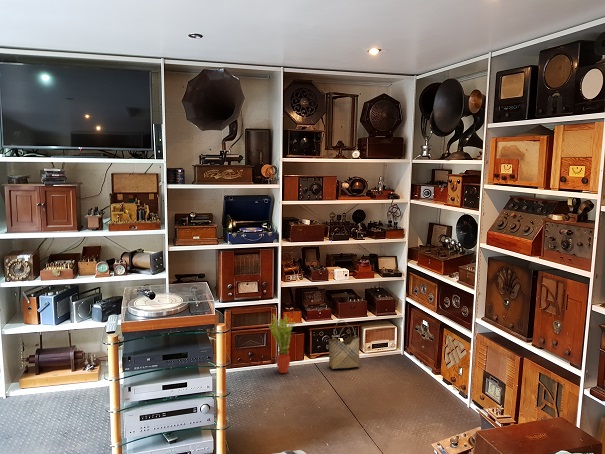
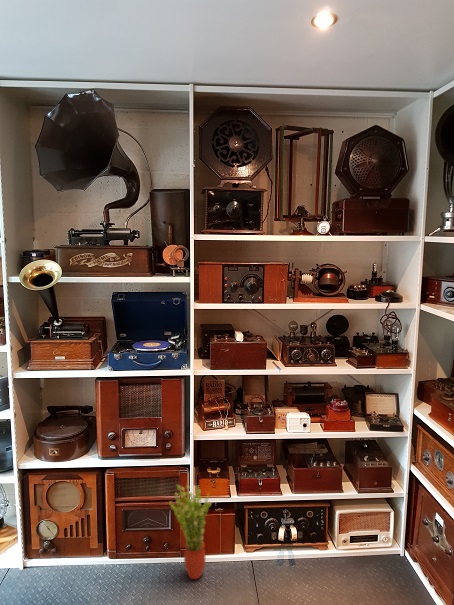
woven basket: present [329,320,360,369] -> none [270,498,324,581]

